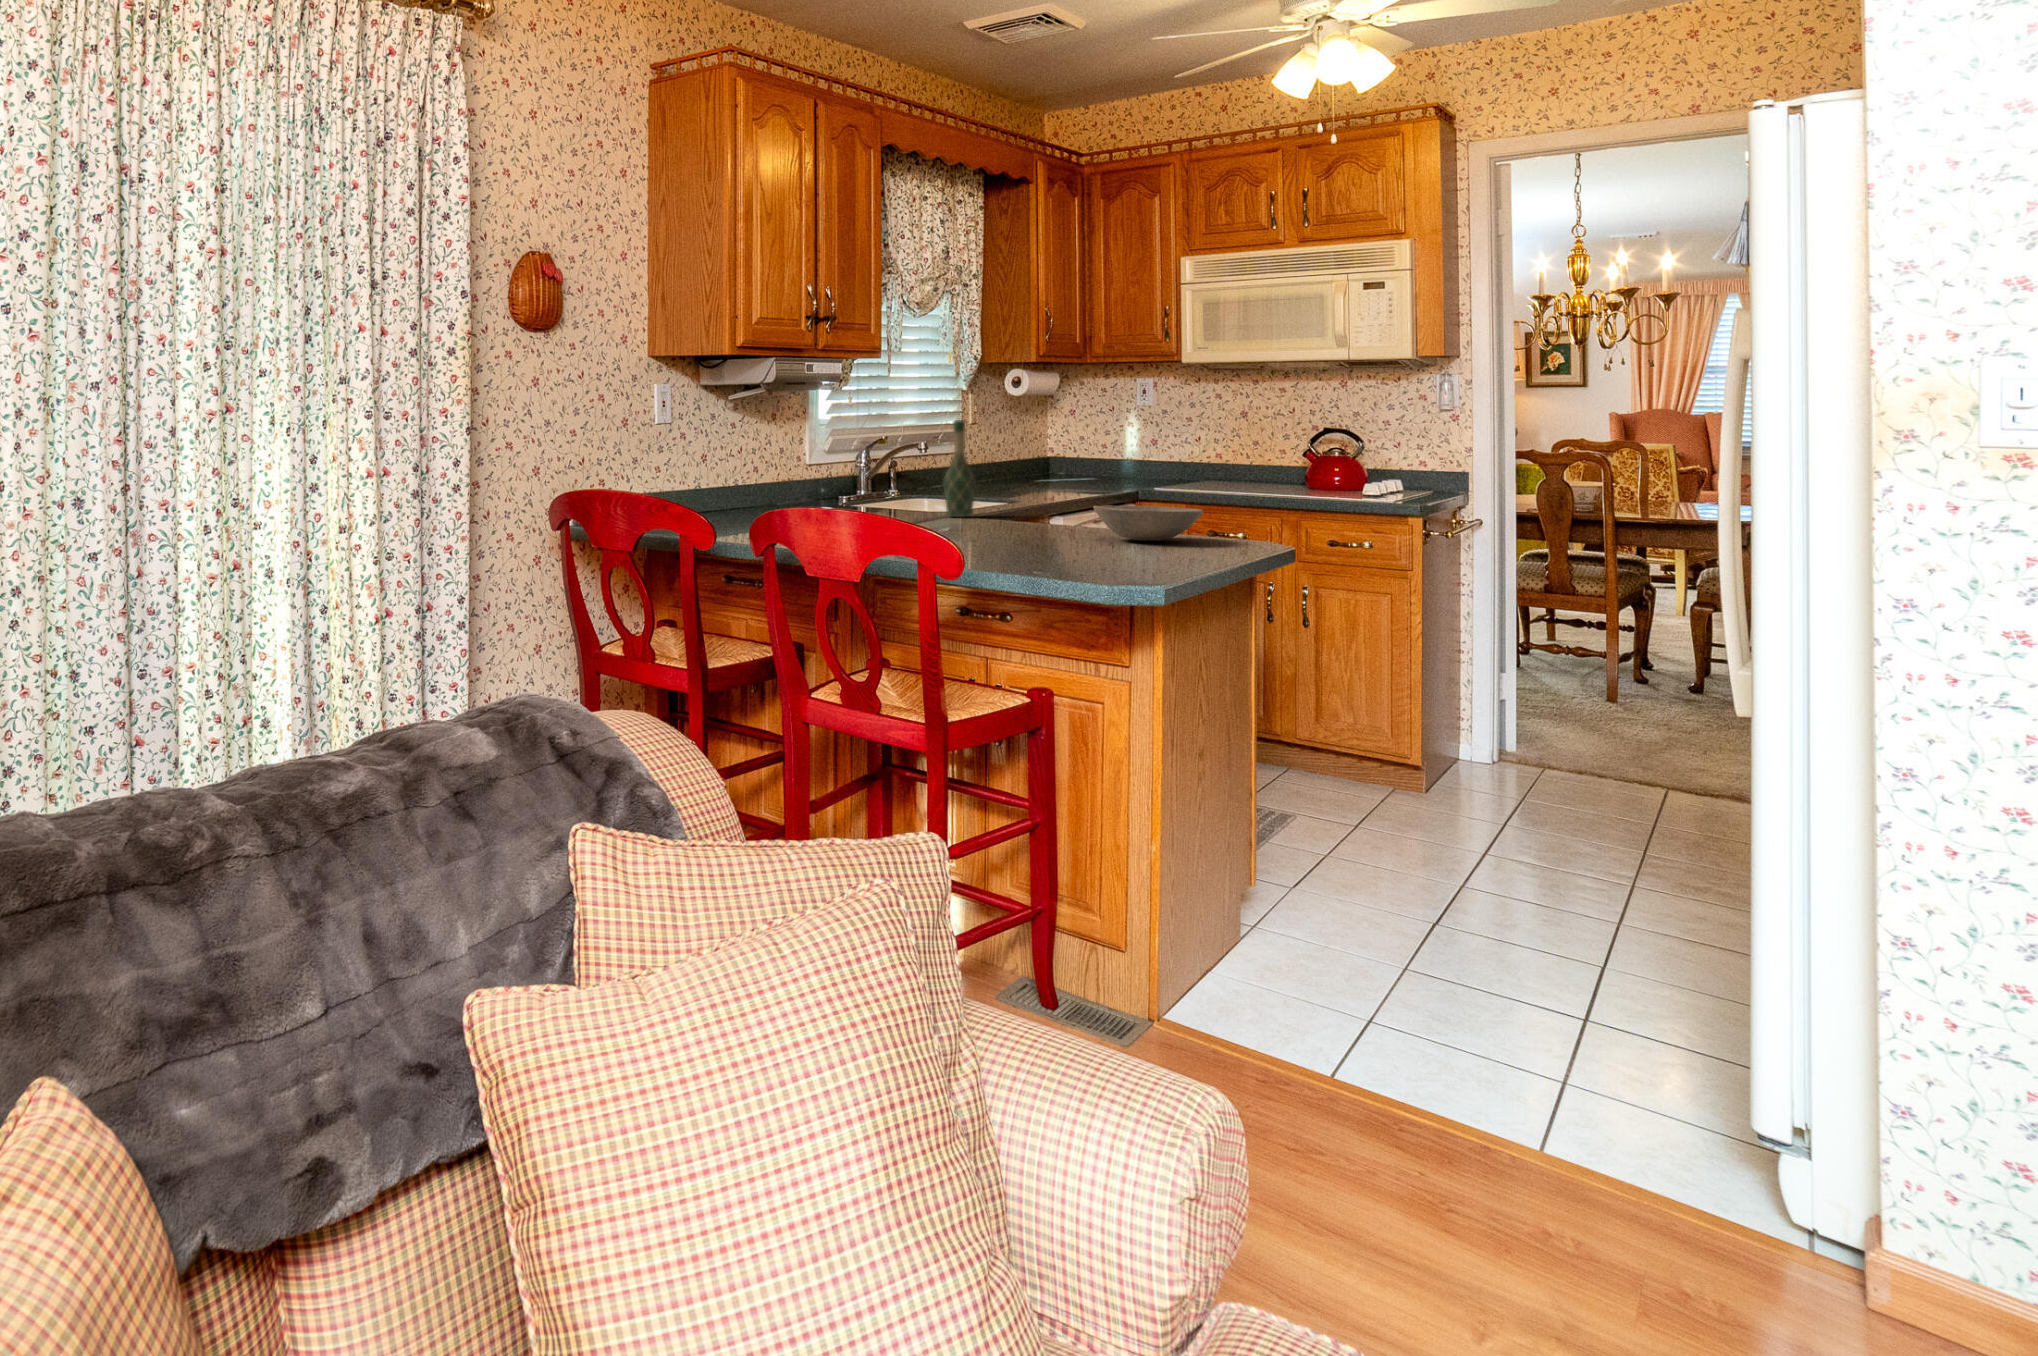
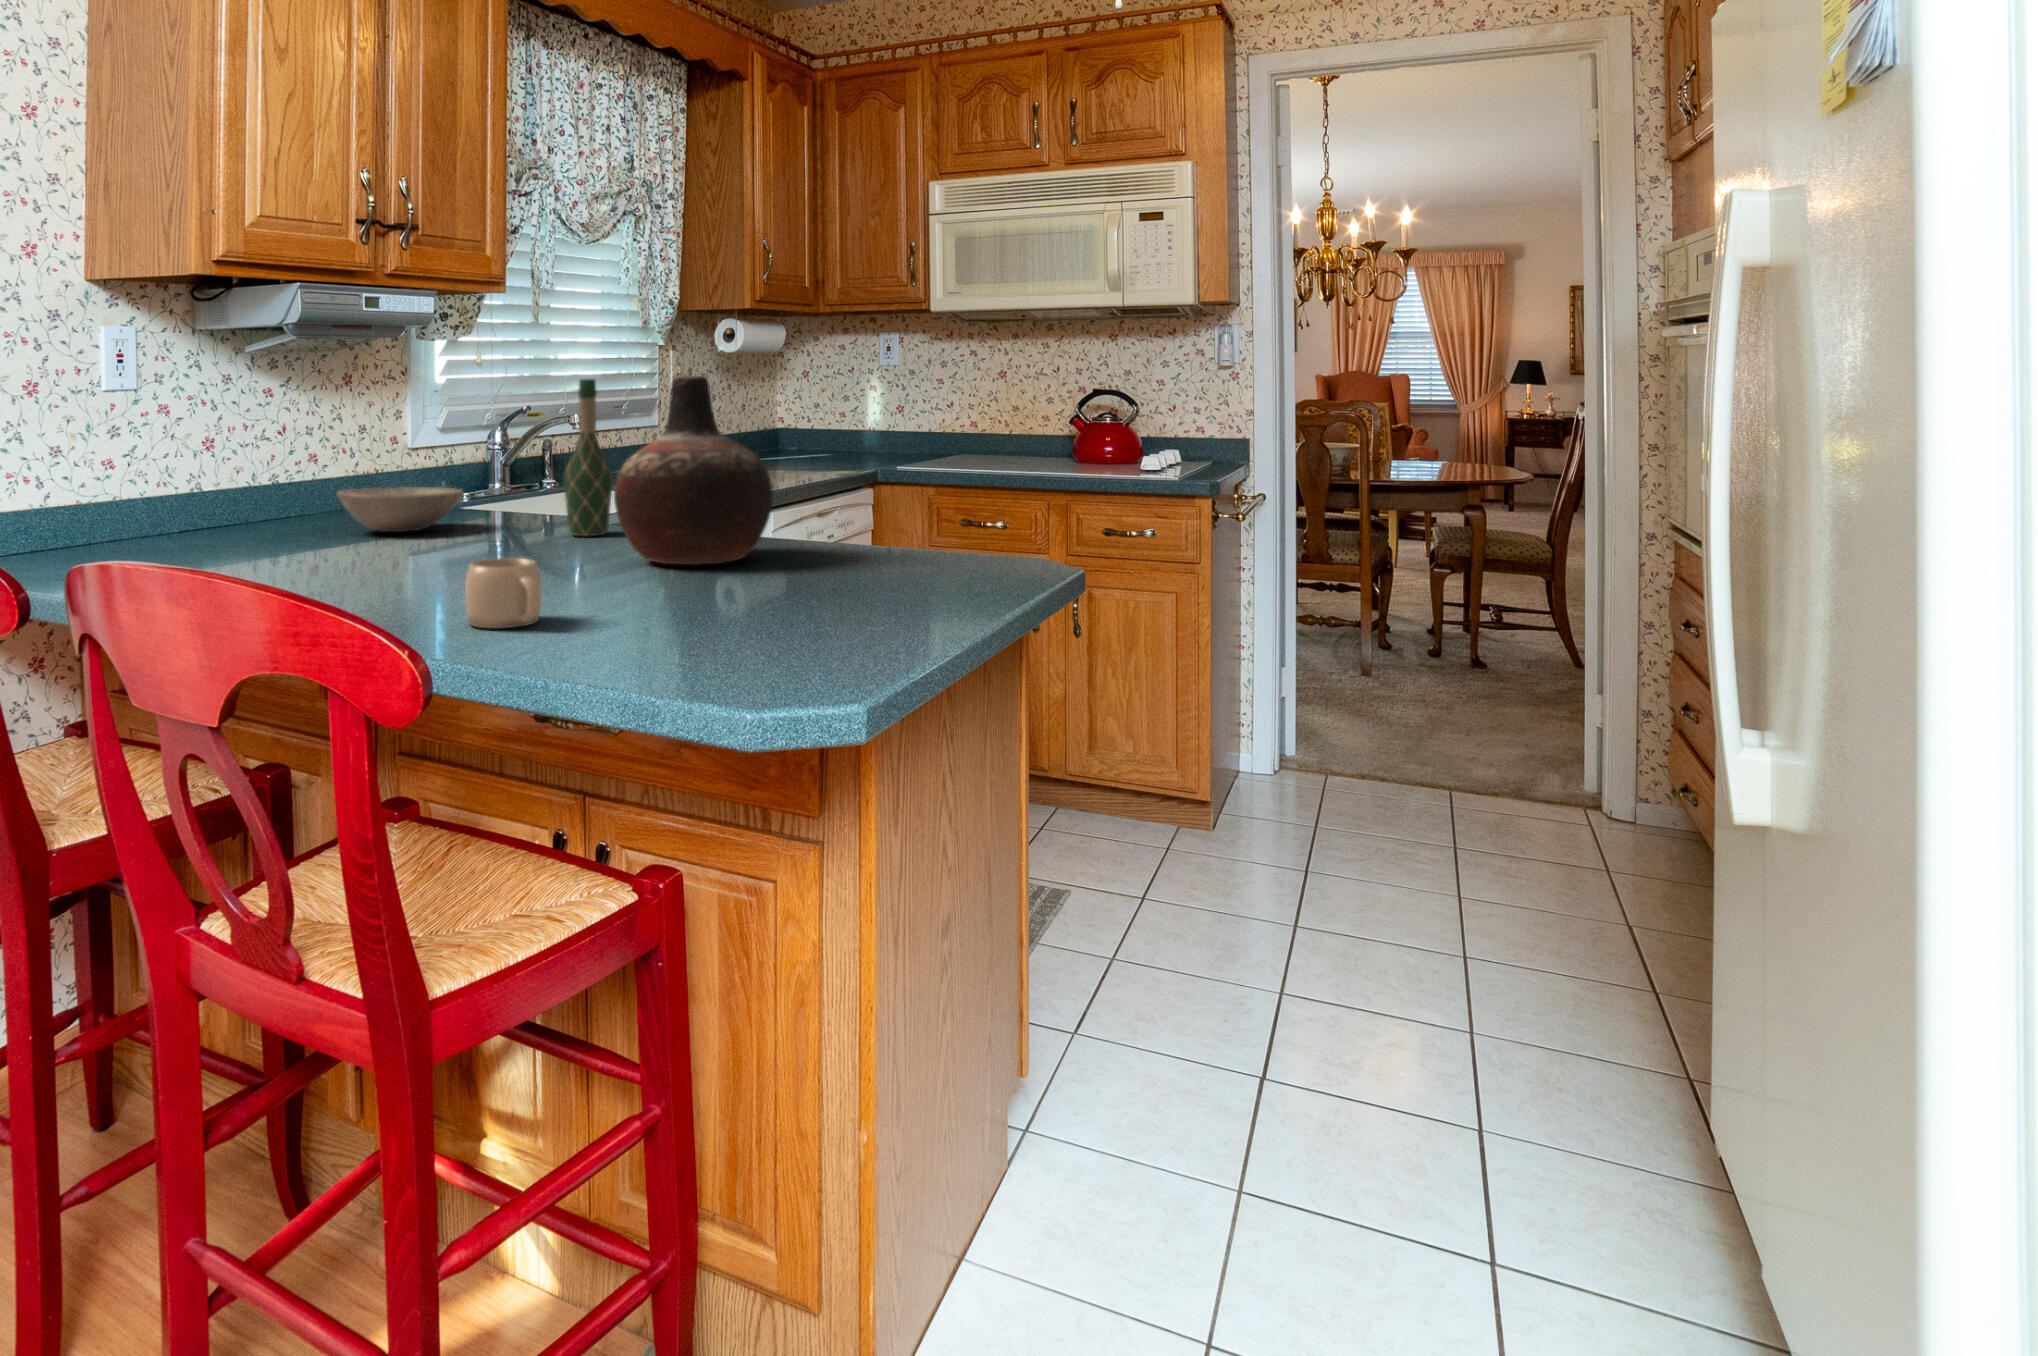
vase: none [996,420,1094,529] -> present [614,376,773,565]
bowl: present [1093,505,1203,541] -> present [338,487,463,532]
mug: none [950,513,993,545] -> present [465,558,542,628]

